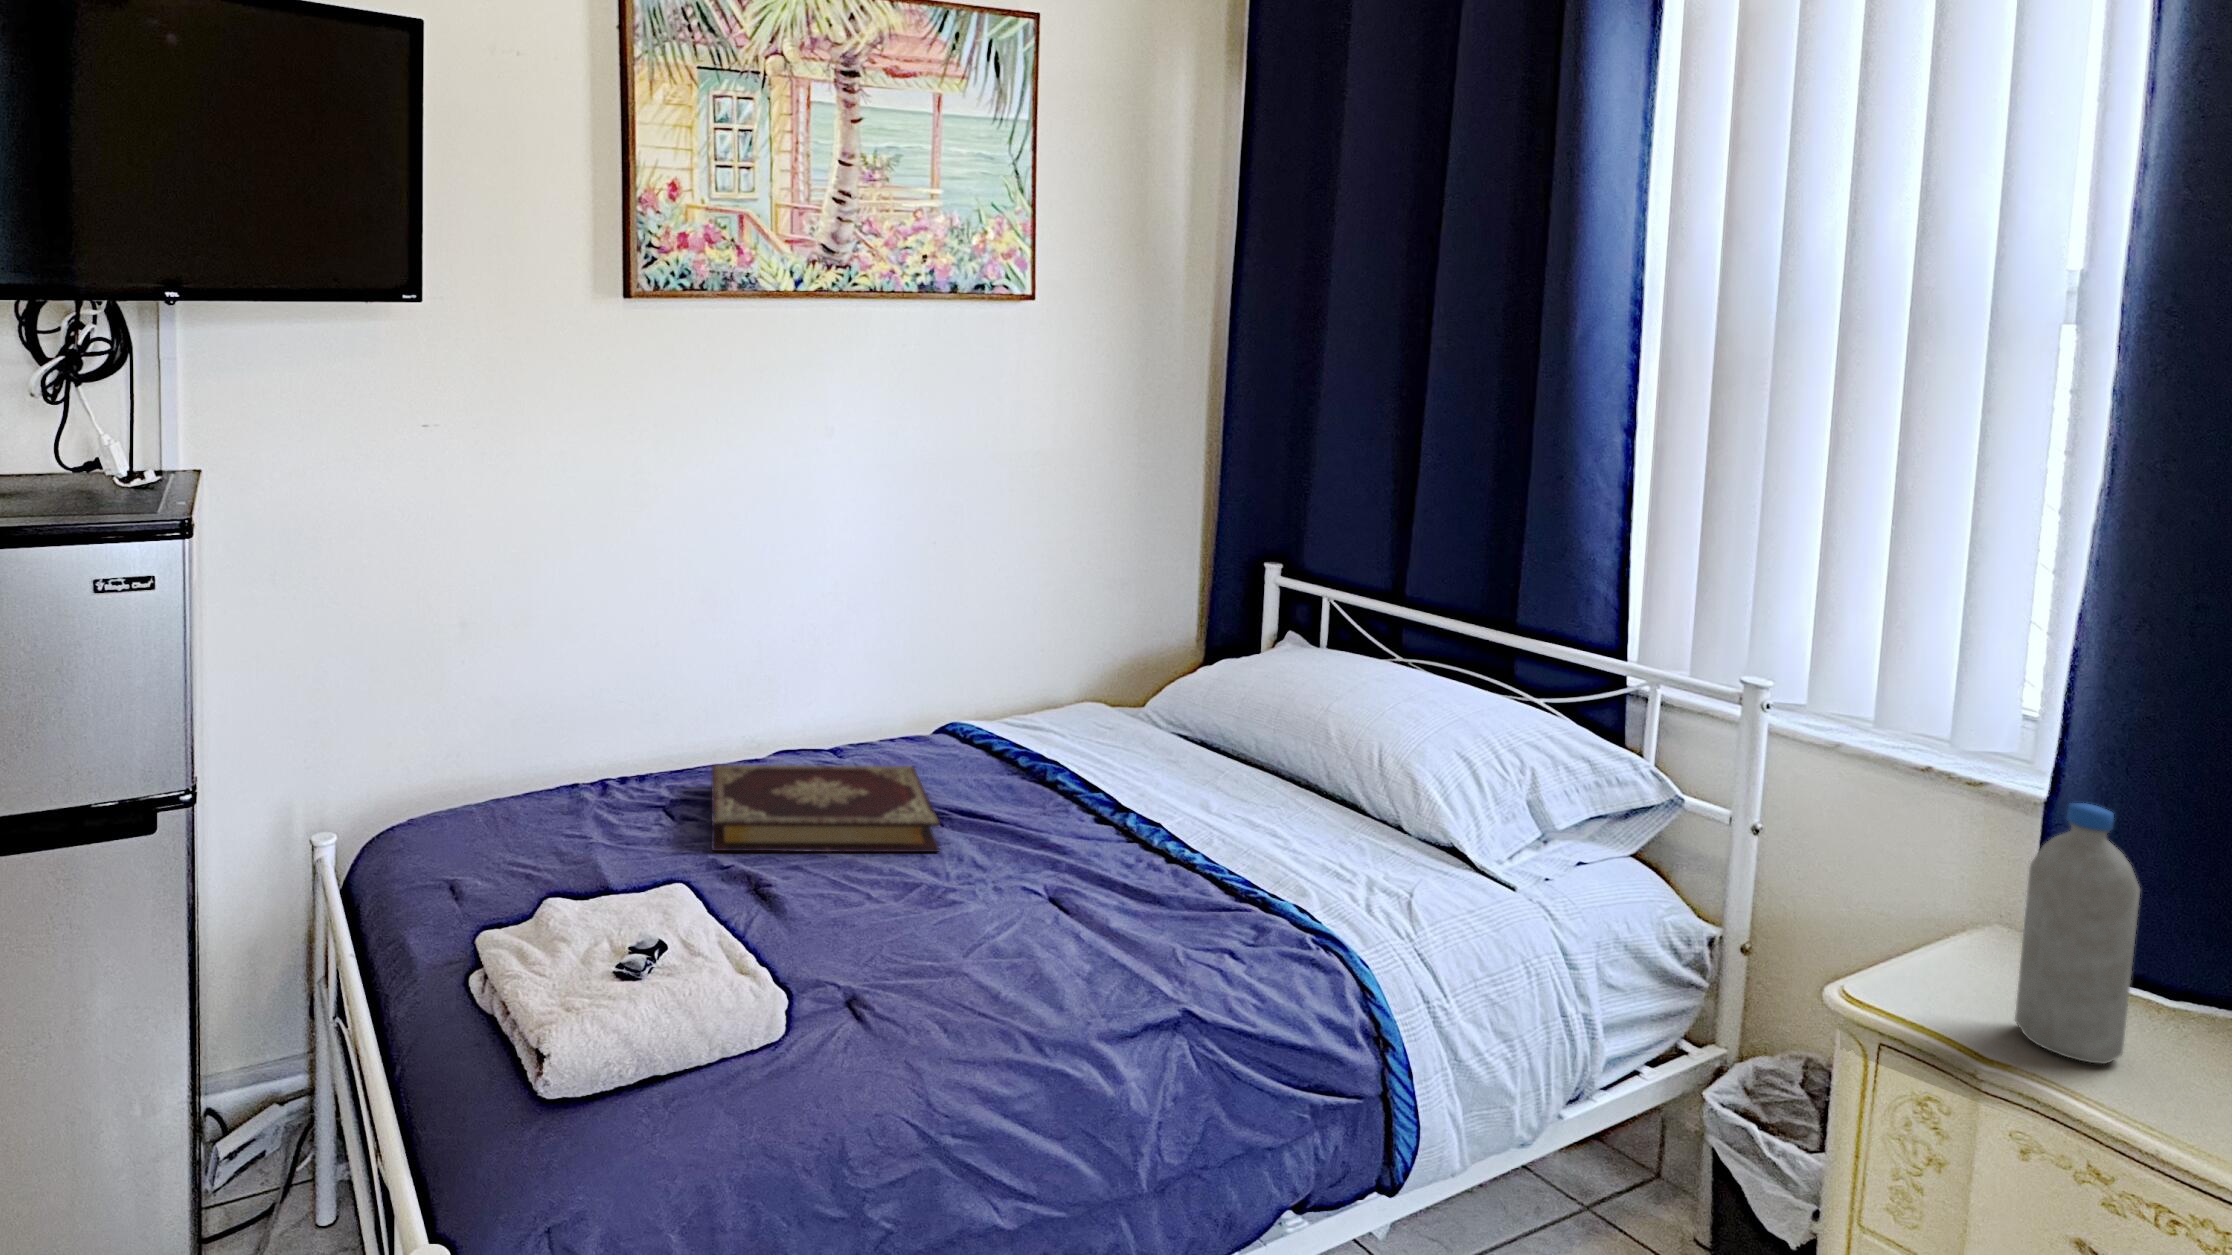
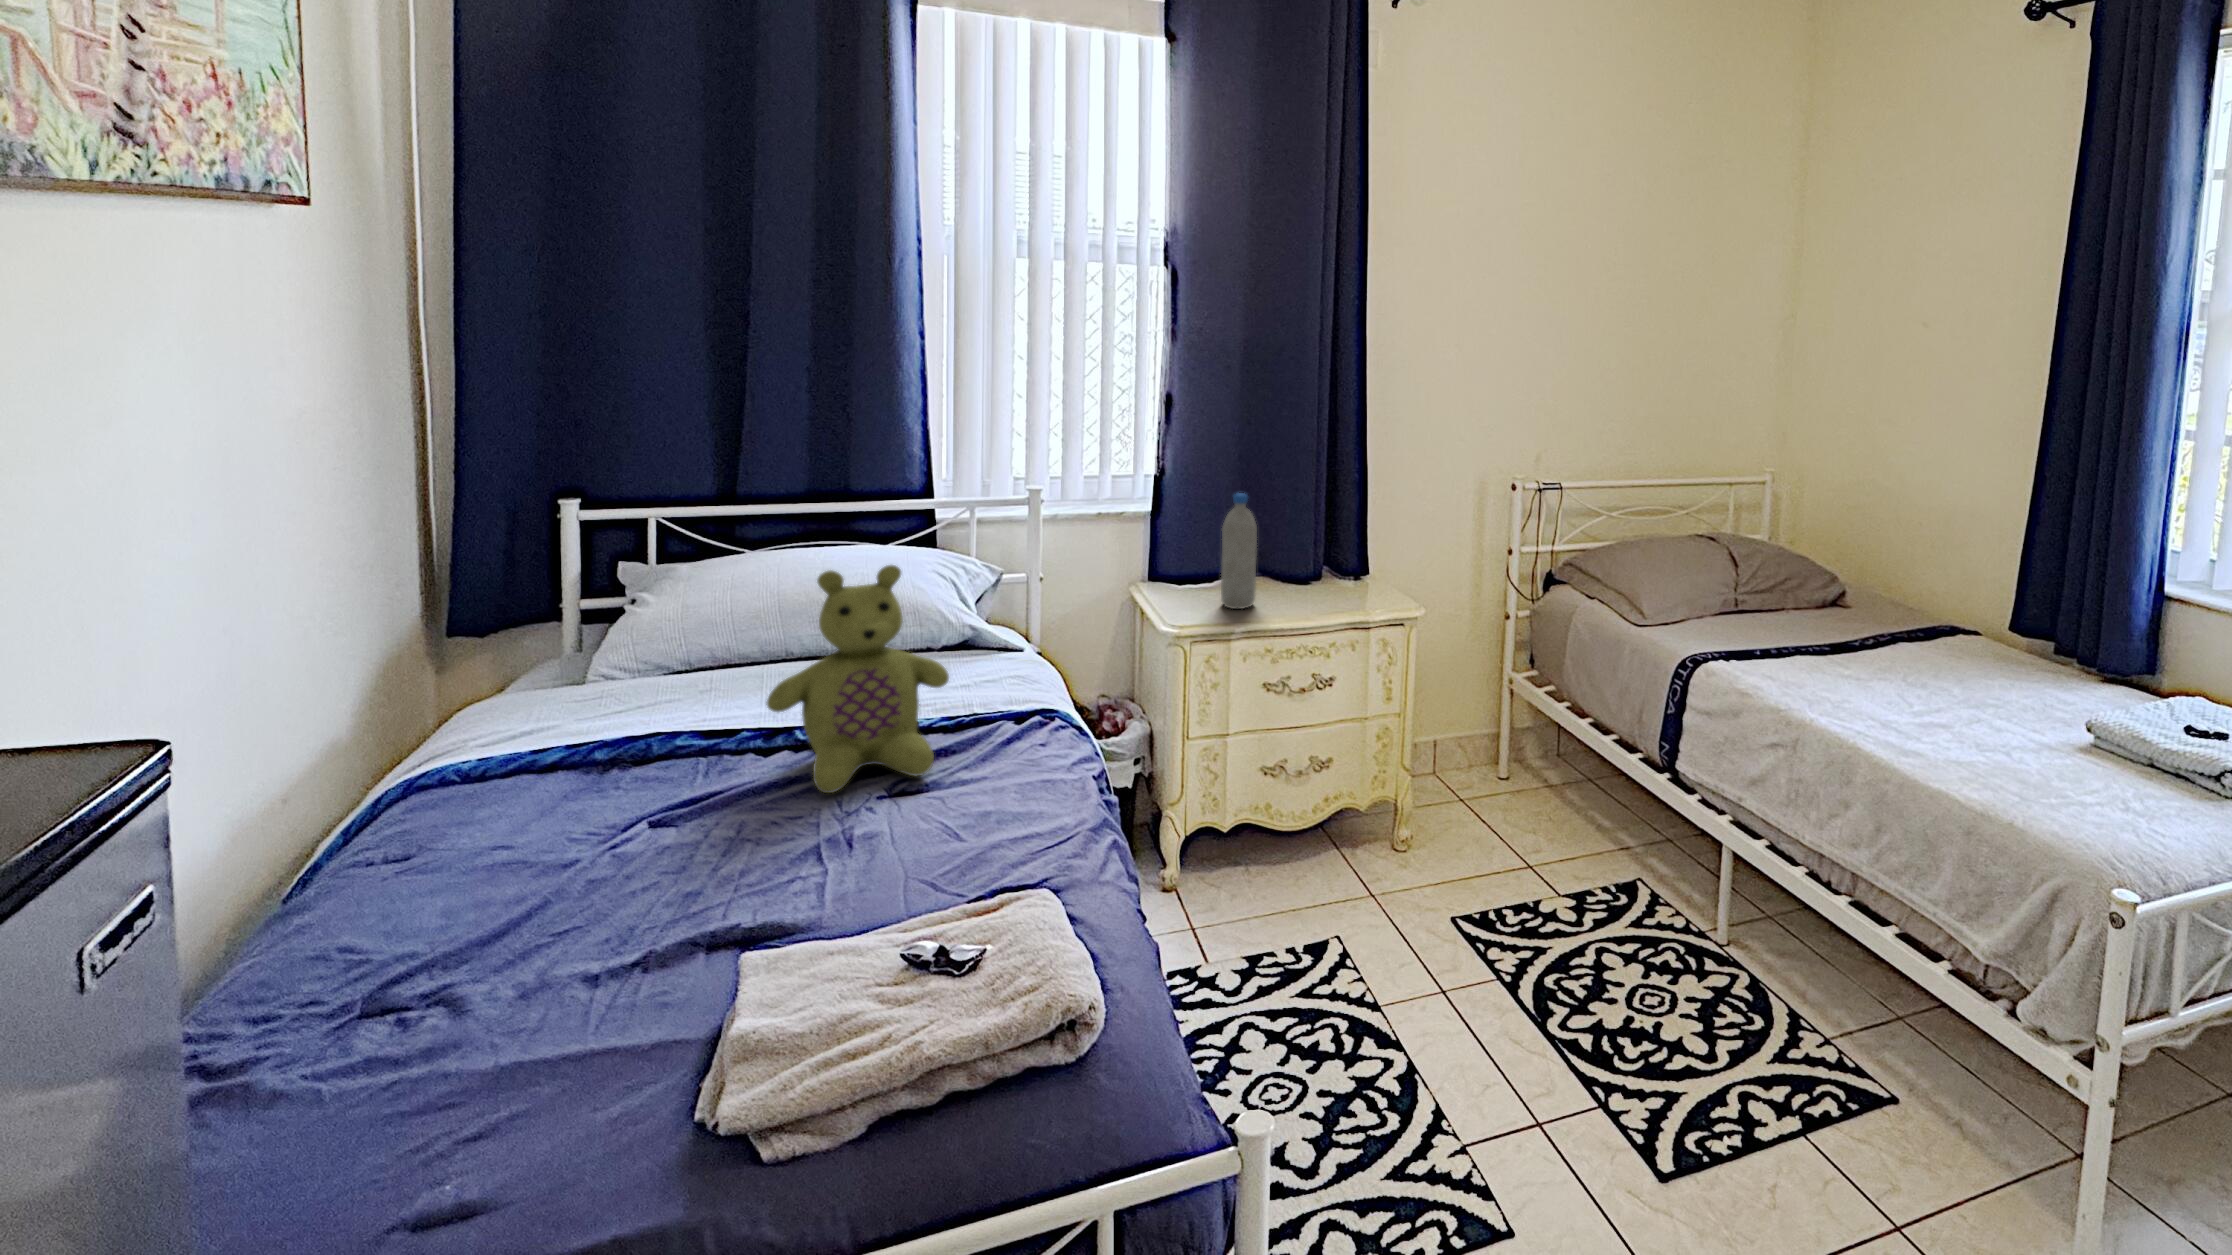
stuffed bear: none [1024,649,1214,904] -> present [766,565,949,793]
book: present [712,765,940,852] -> none [320,802,739,981]

